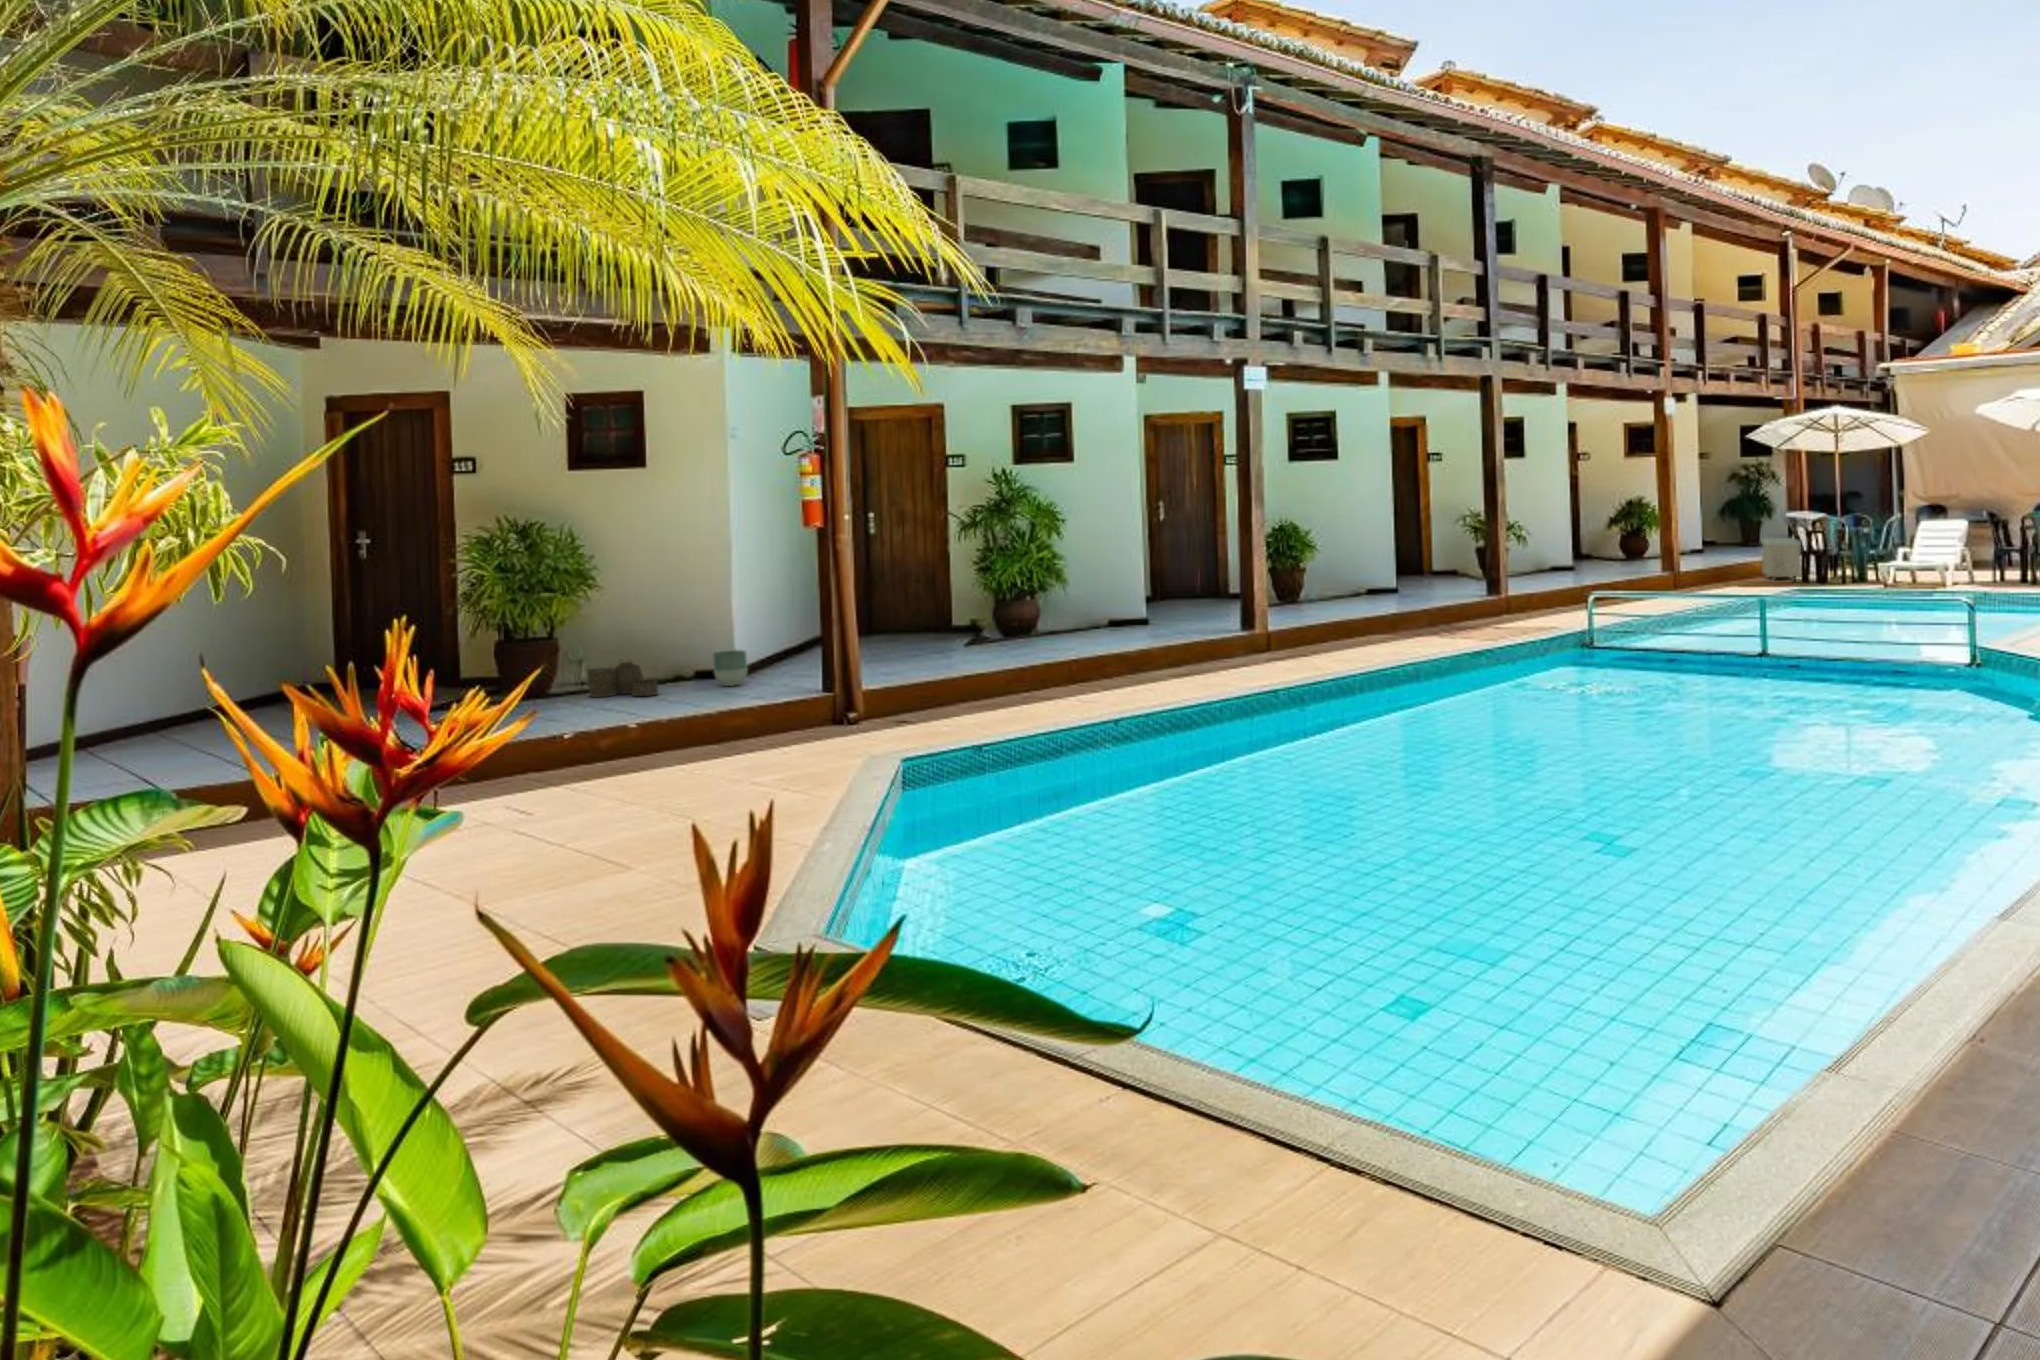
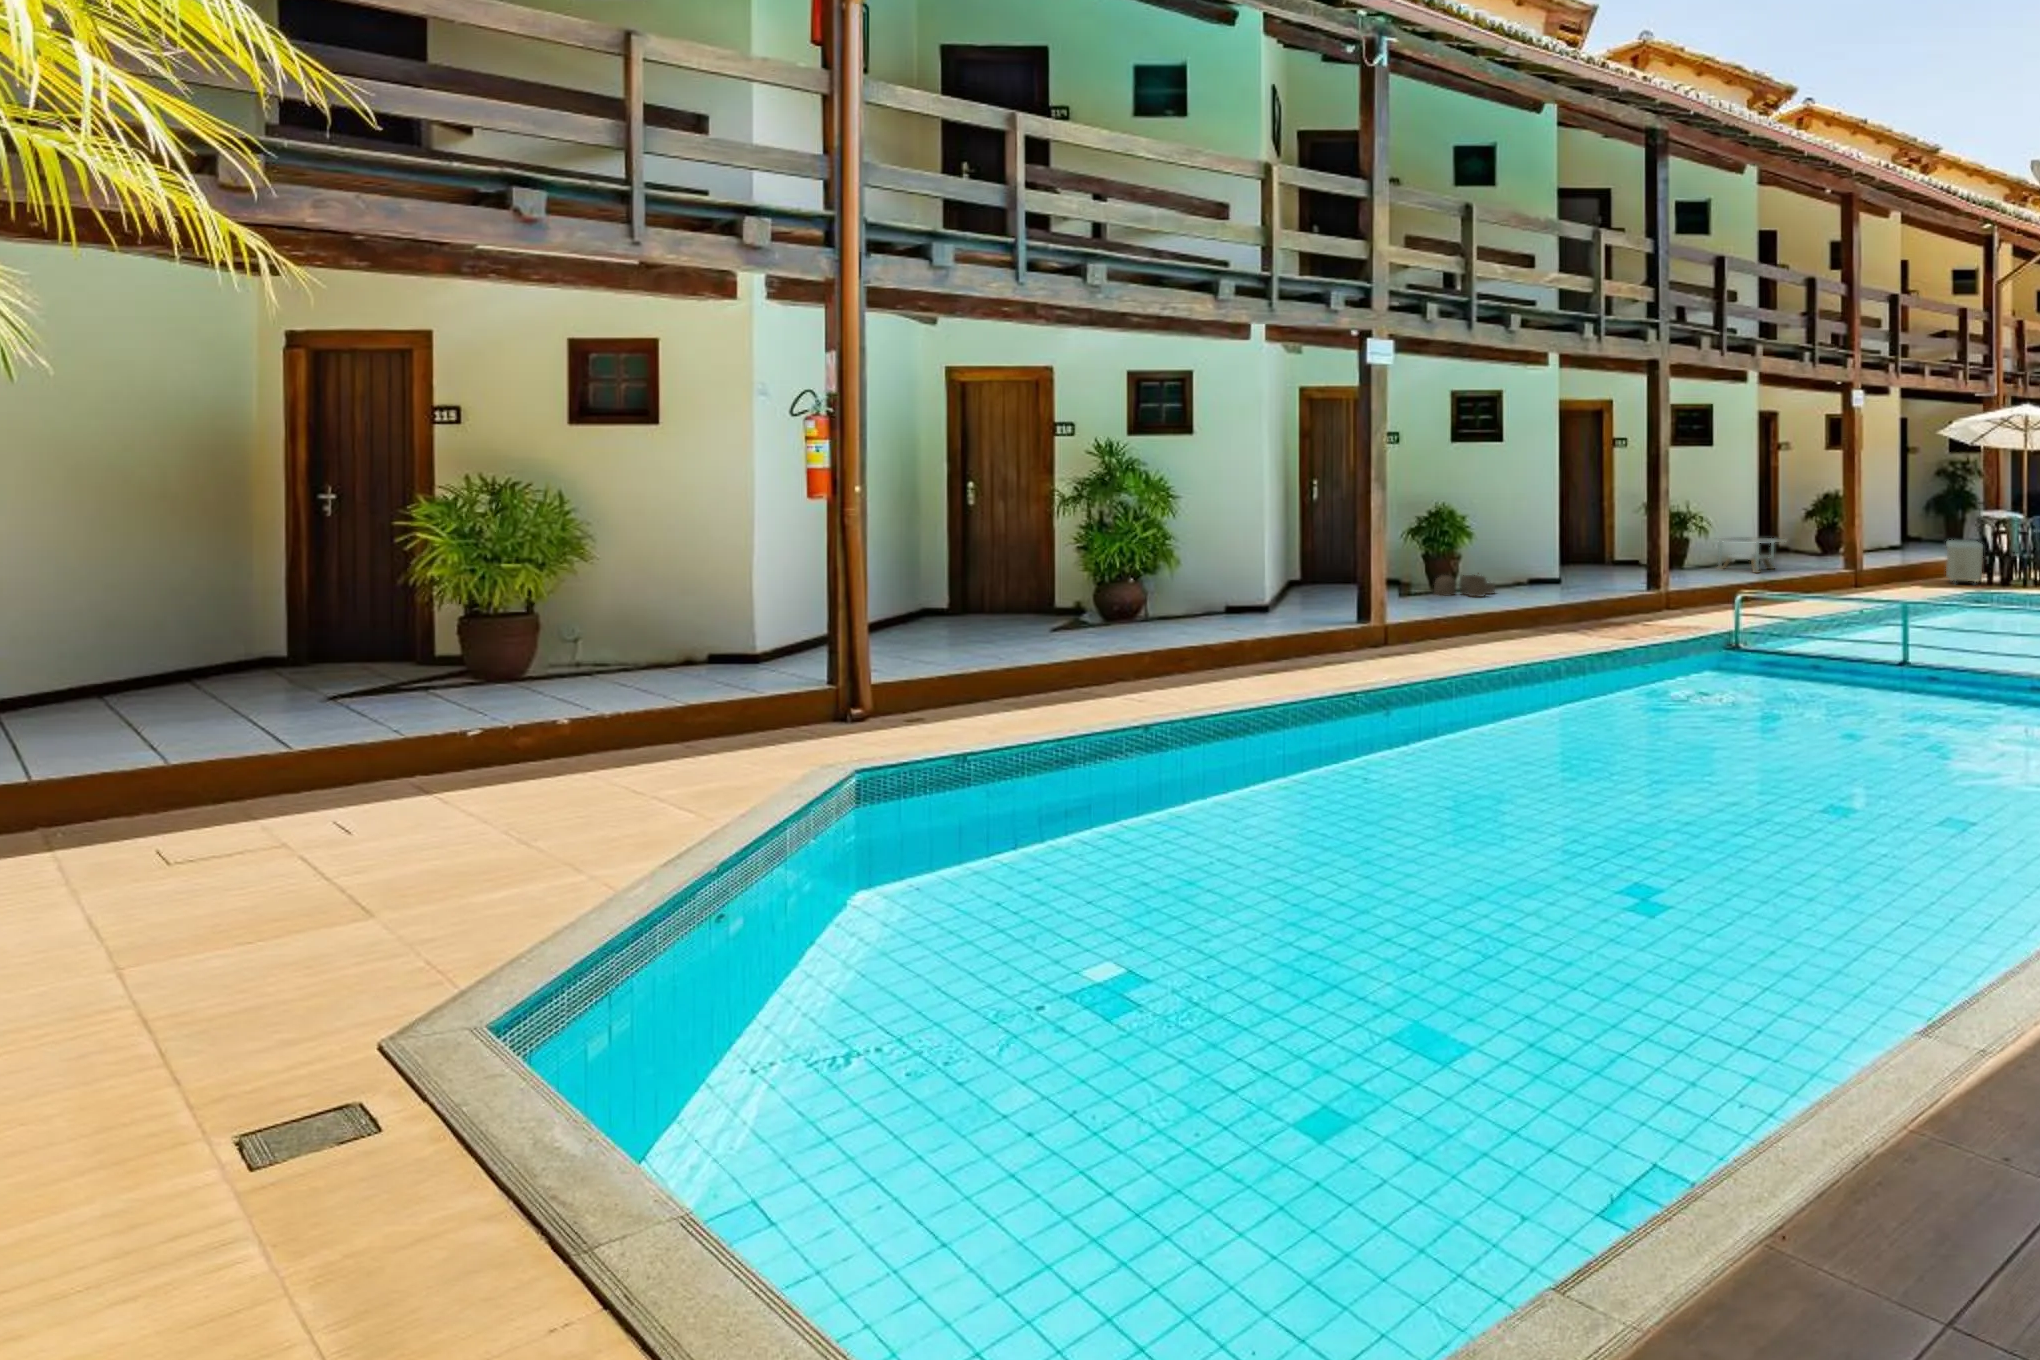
round table: none [1530,543,1604,576] -> present [1717,537,1785,573]
planter: present [713,650,747,686] -> none [749,628,789,666]
woven basket: present [587,661,658,697] -> present [1434,573,1495,597]

